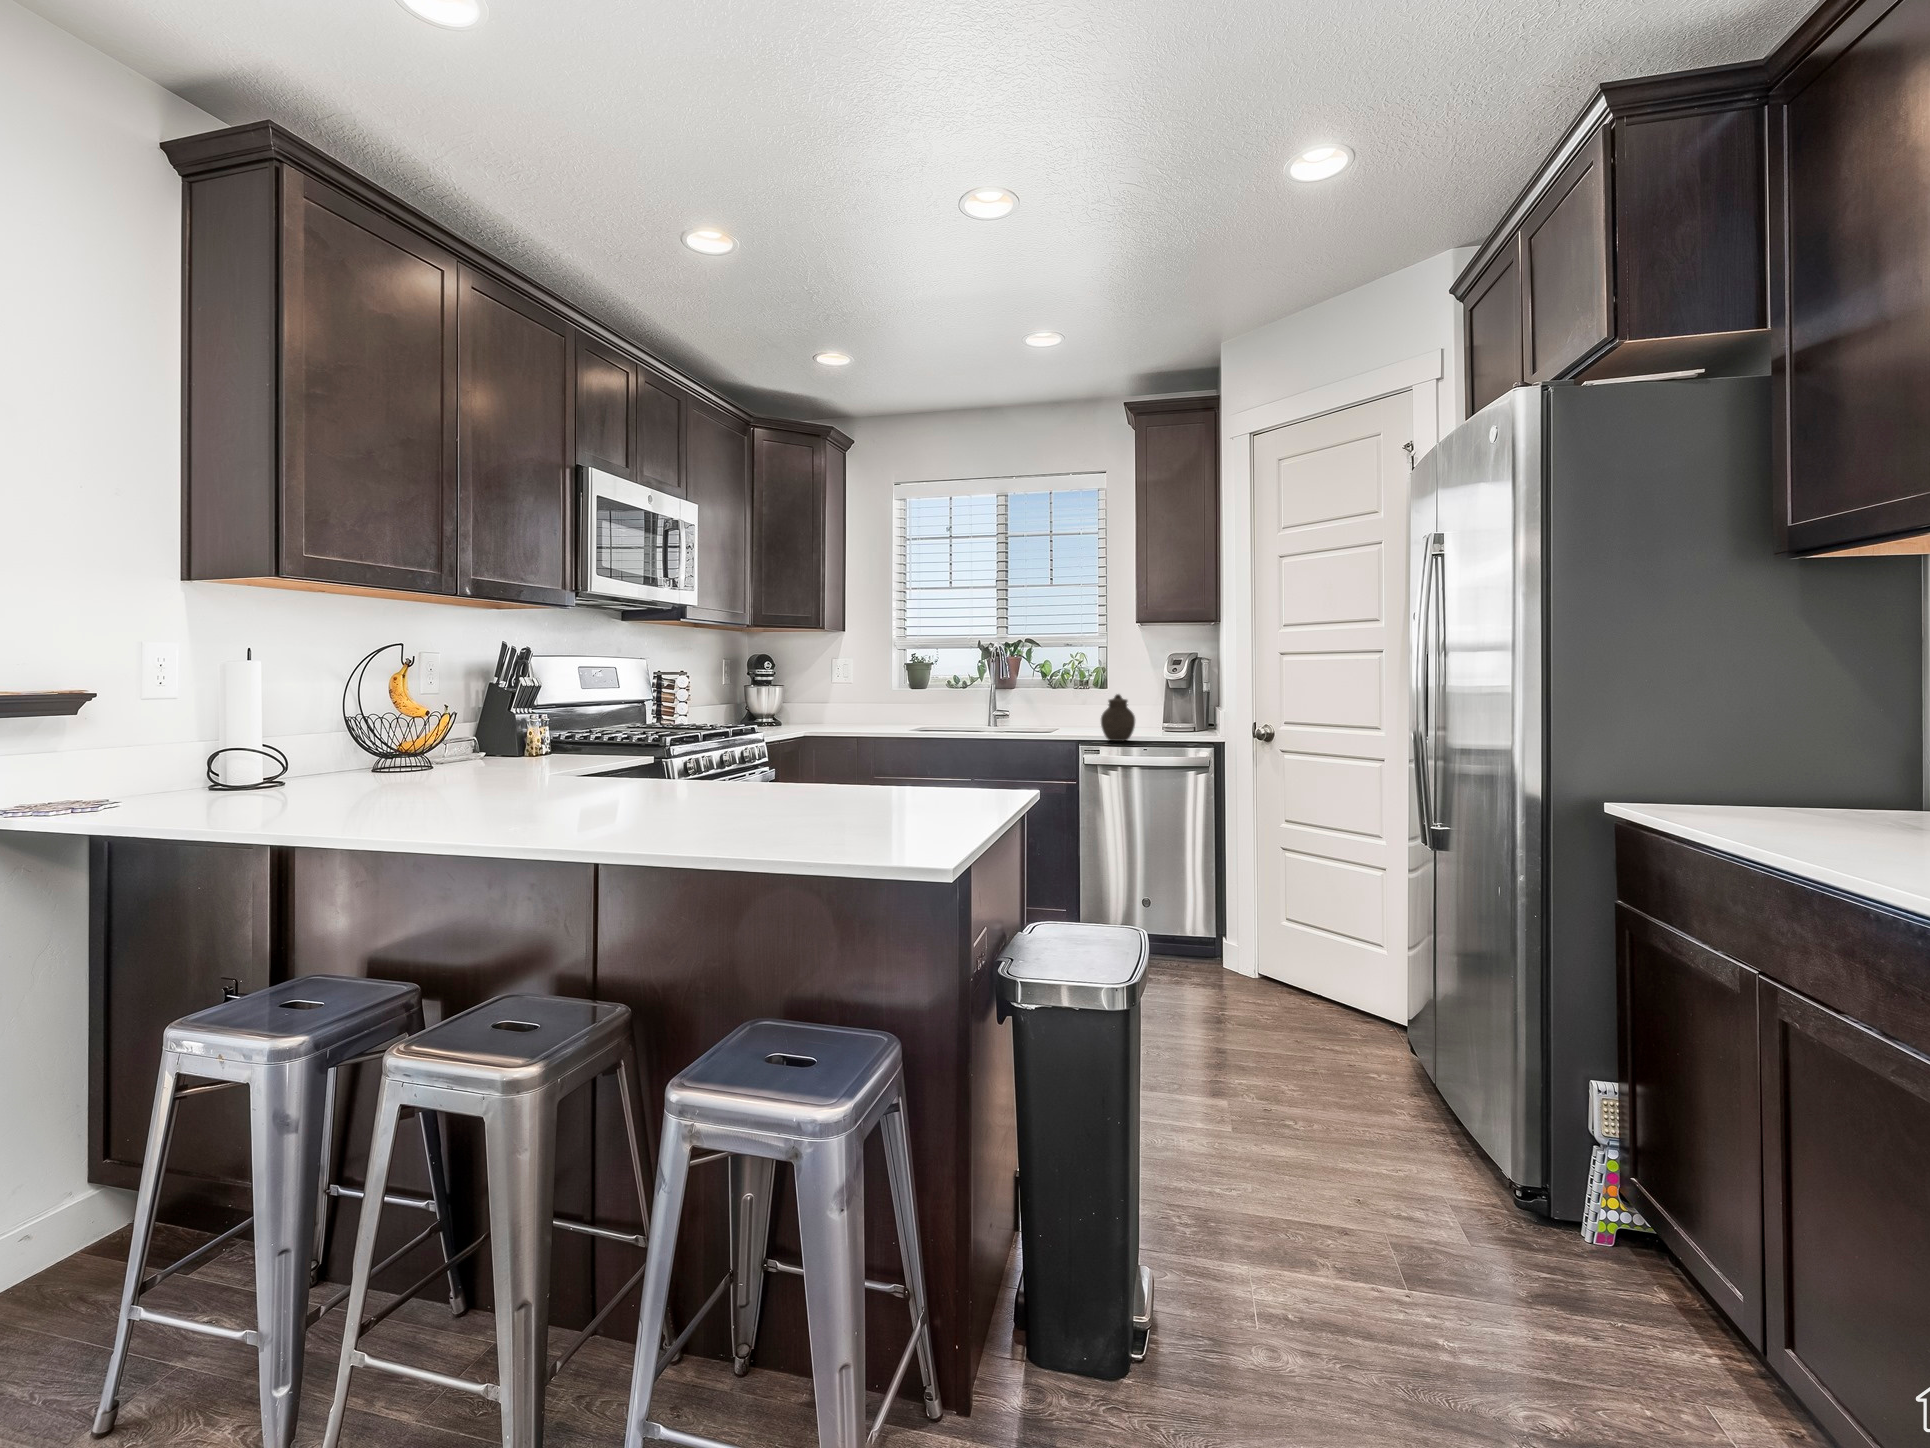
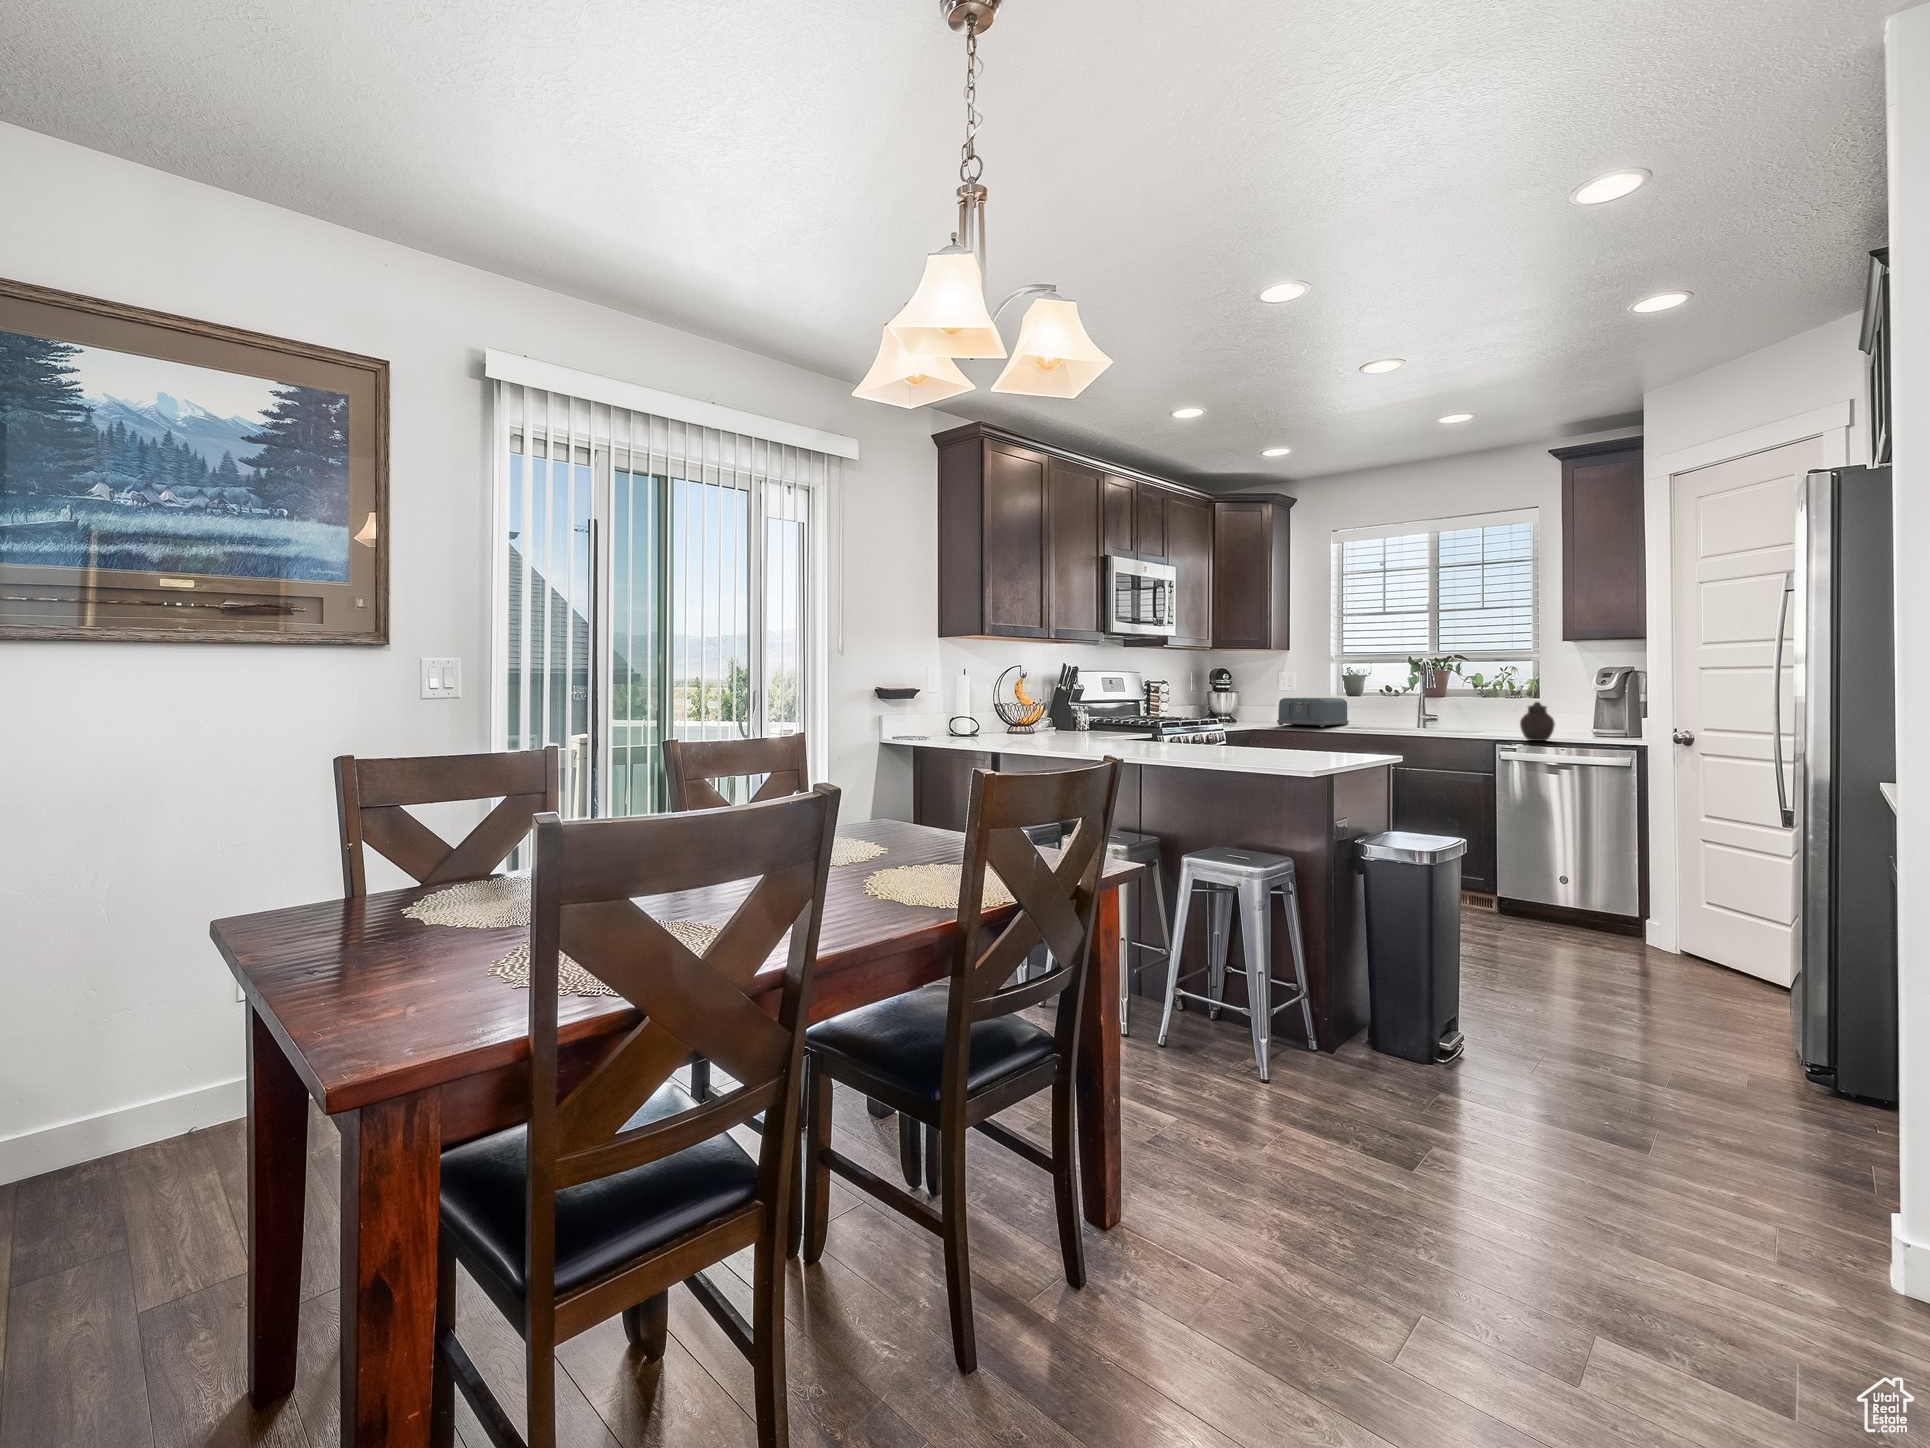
toaster: none [829,692,913,729] -> present [1277,698,1349,727]

